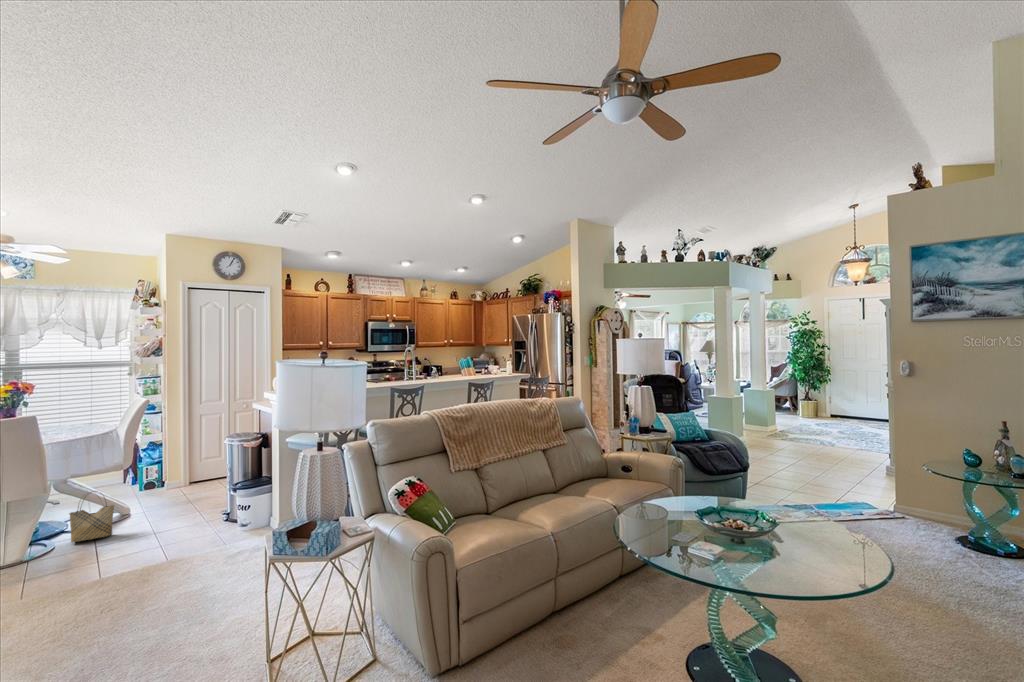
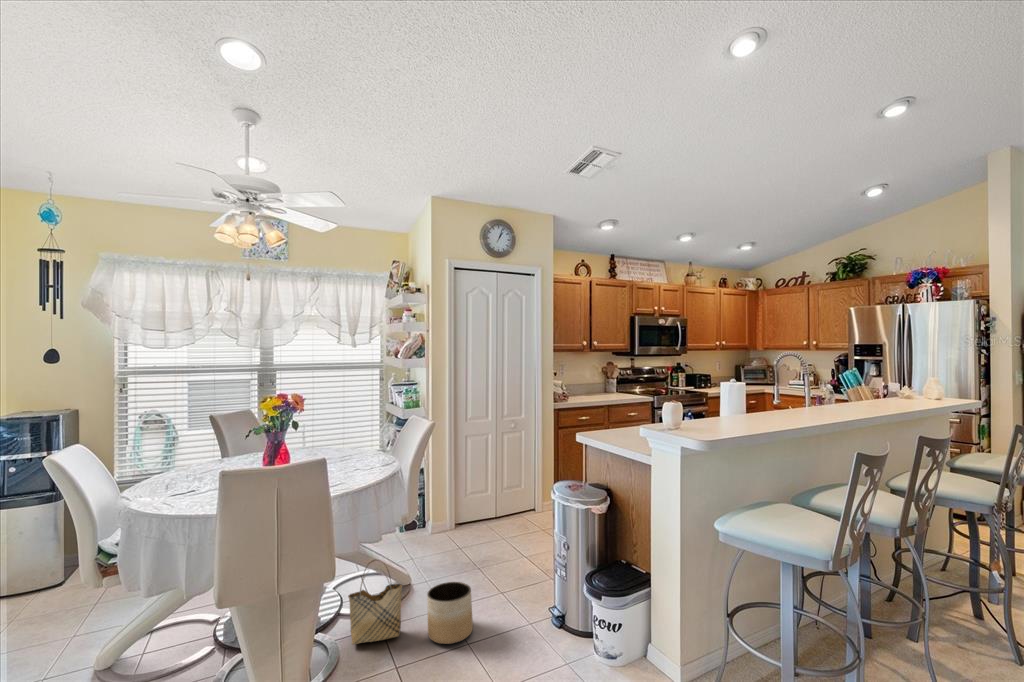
planter: none [132,501,168,535] -> present [427,582,473,644]

